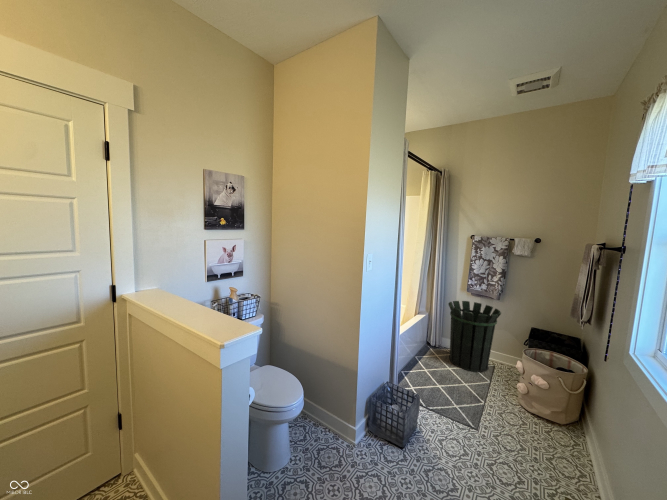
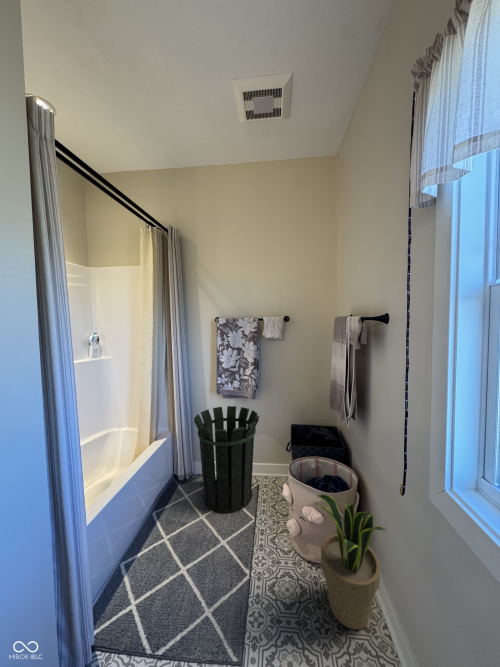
potted plant: none [536,362,593,450] -> present [315,495,385,629]

